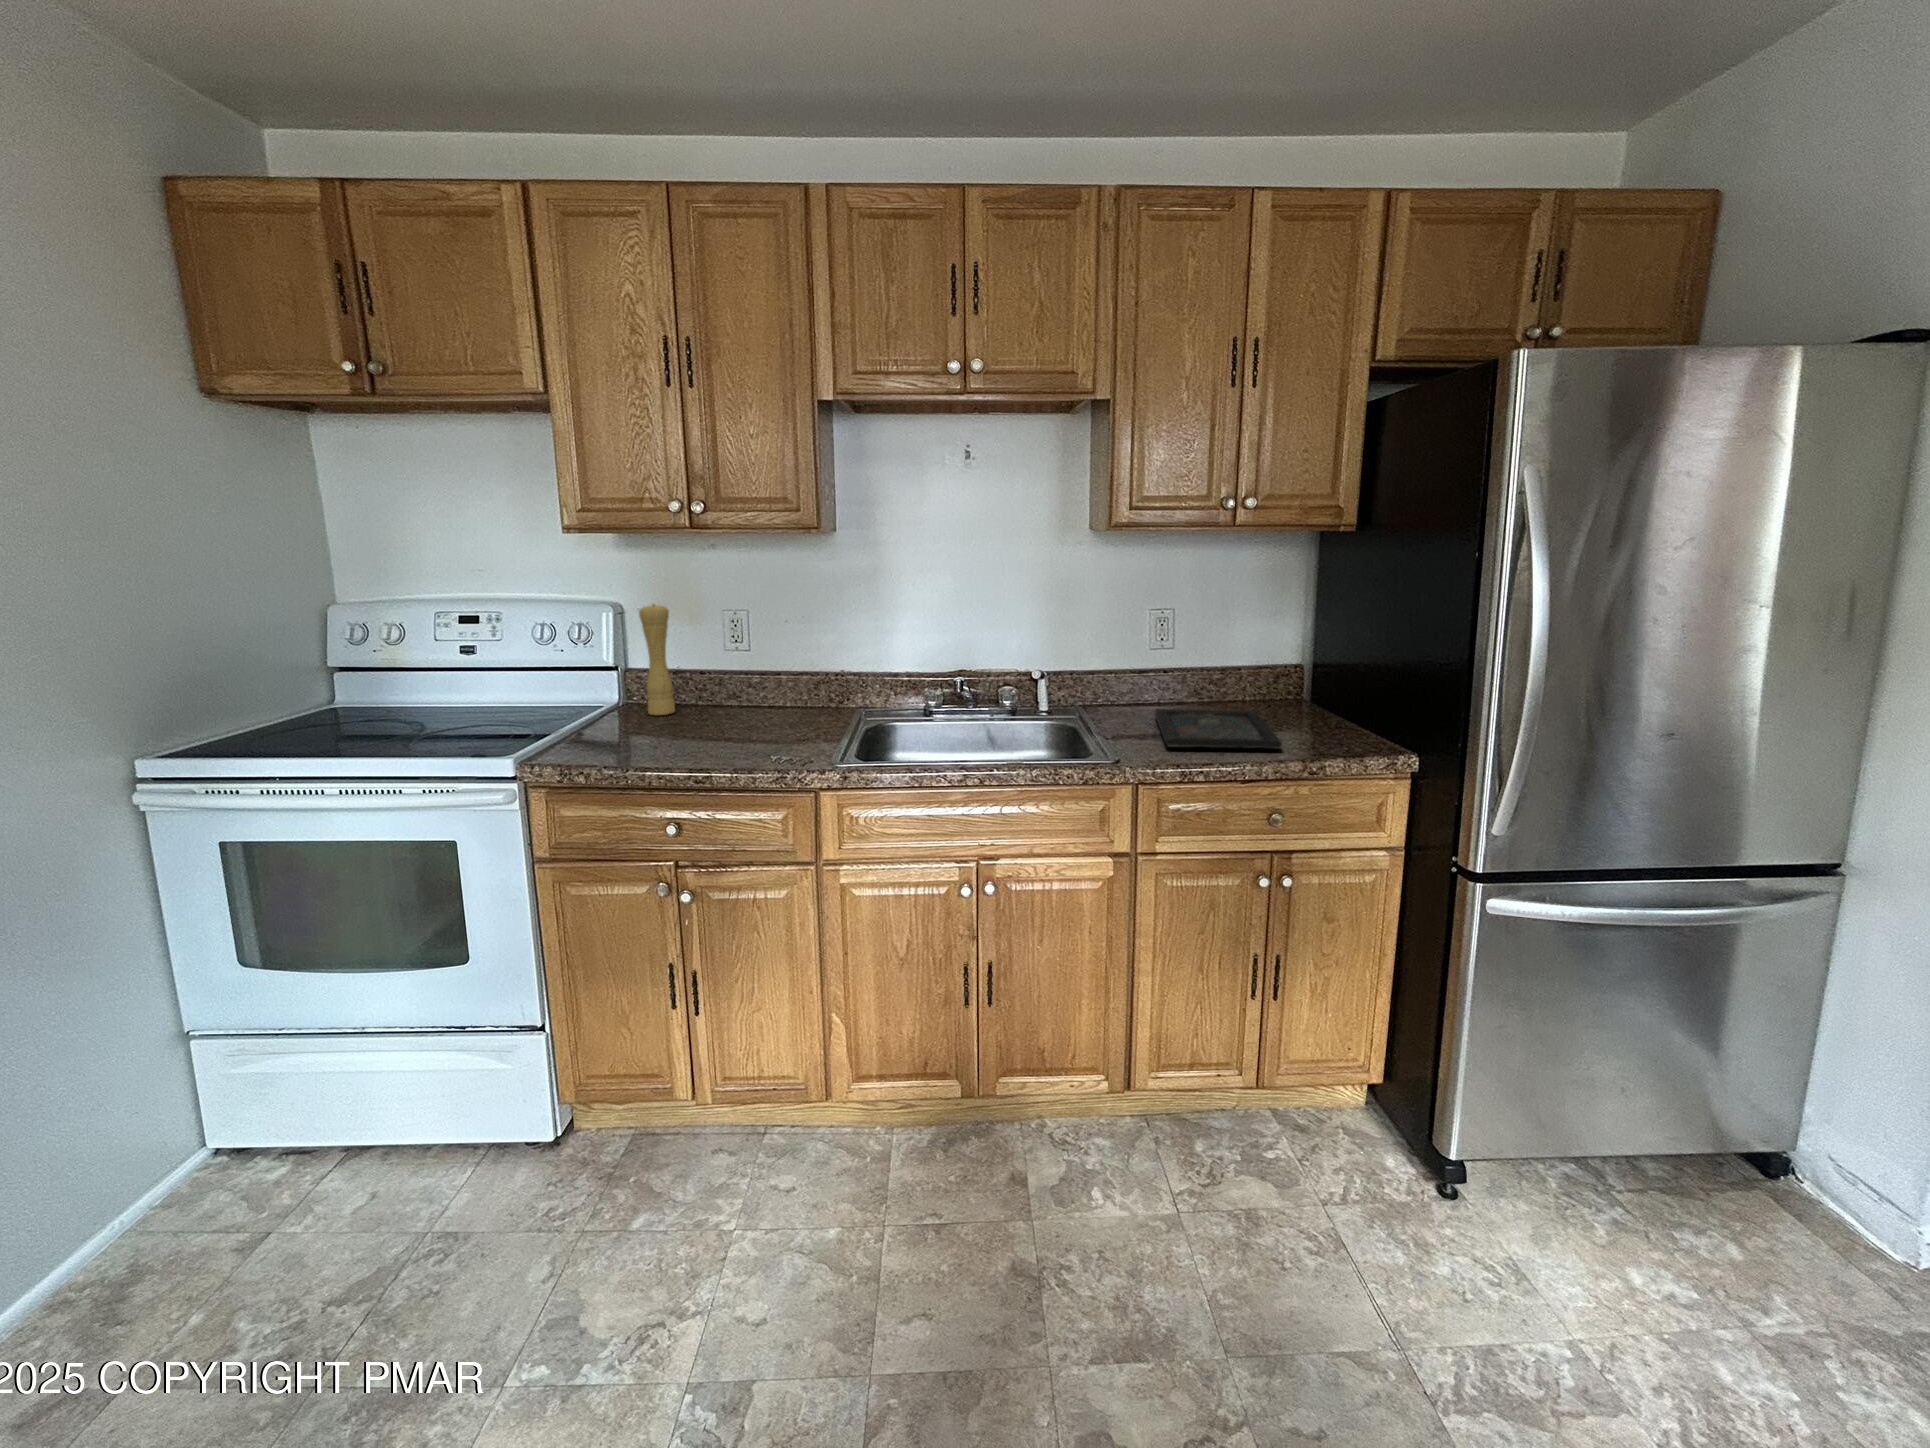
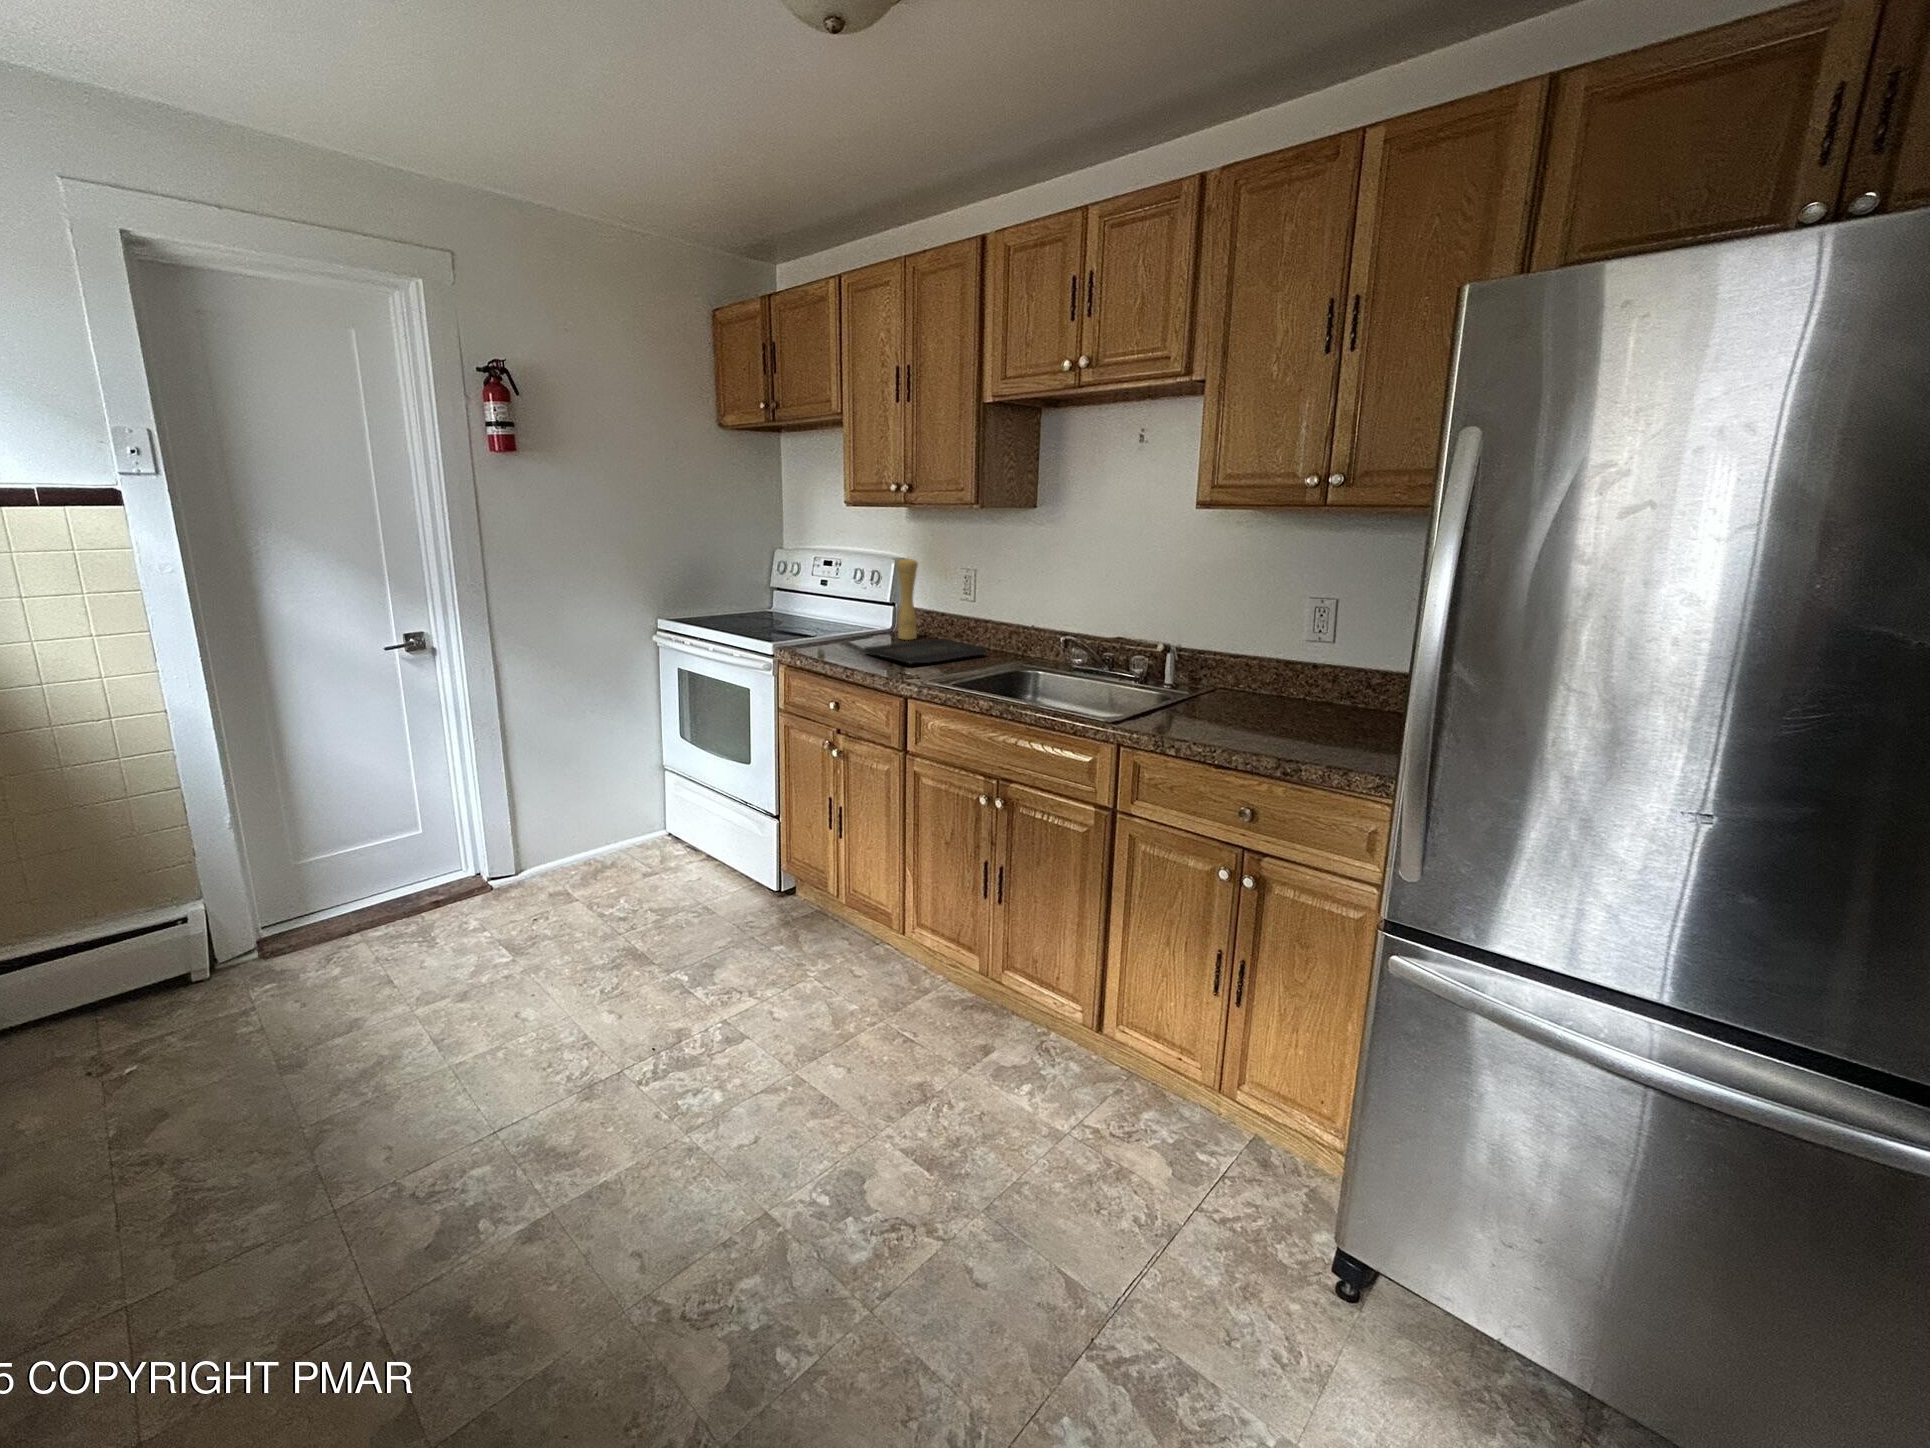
tray: present [1155,709,1282,748] -> present [864,639,987,664]

